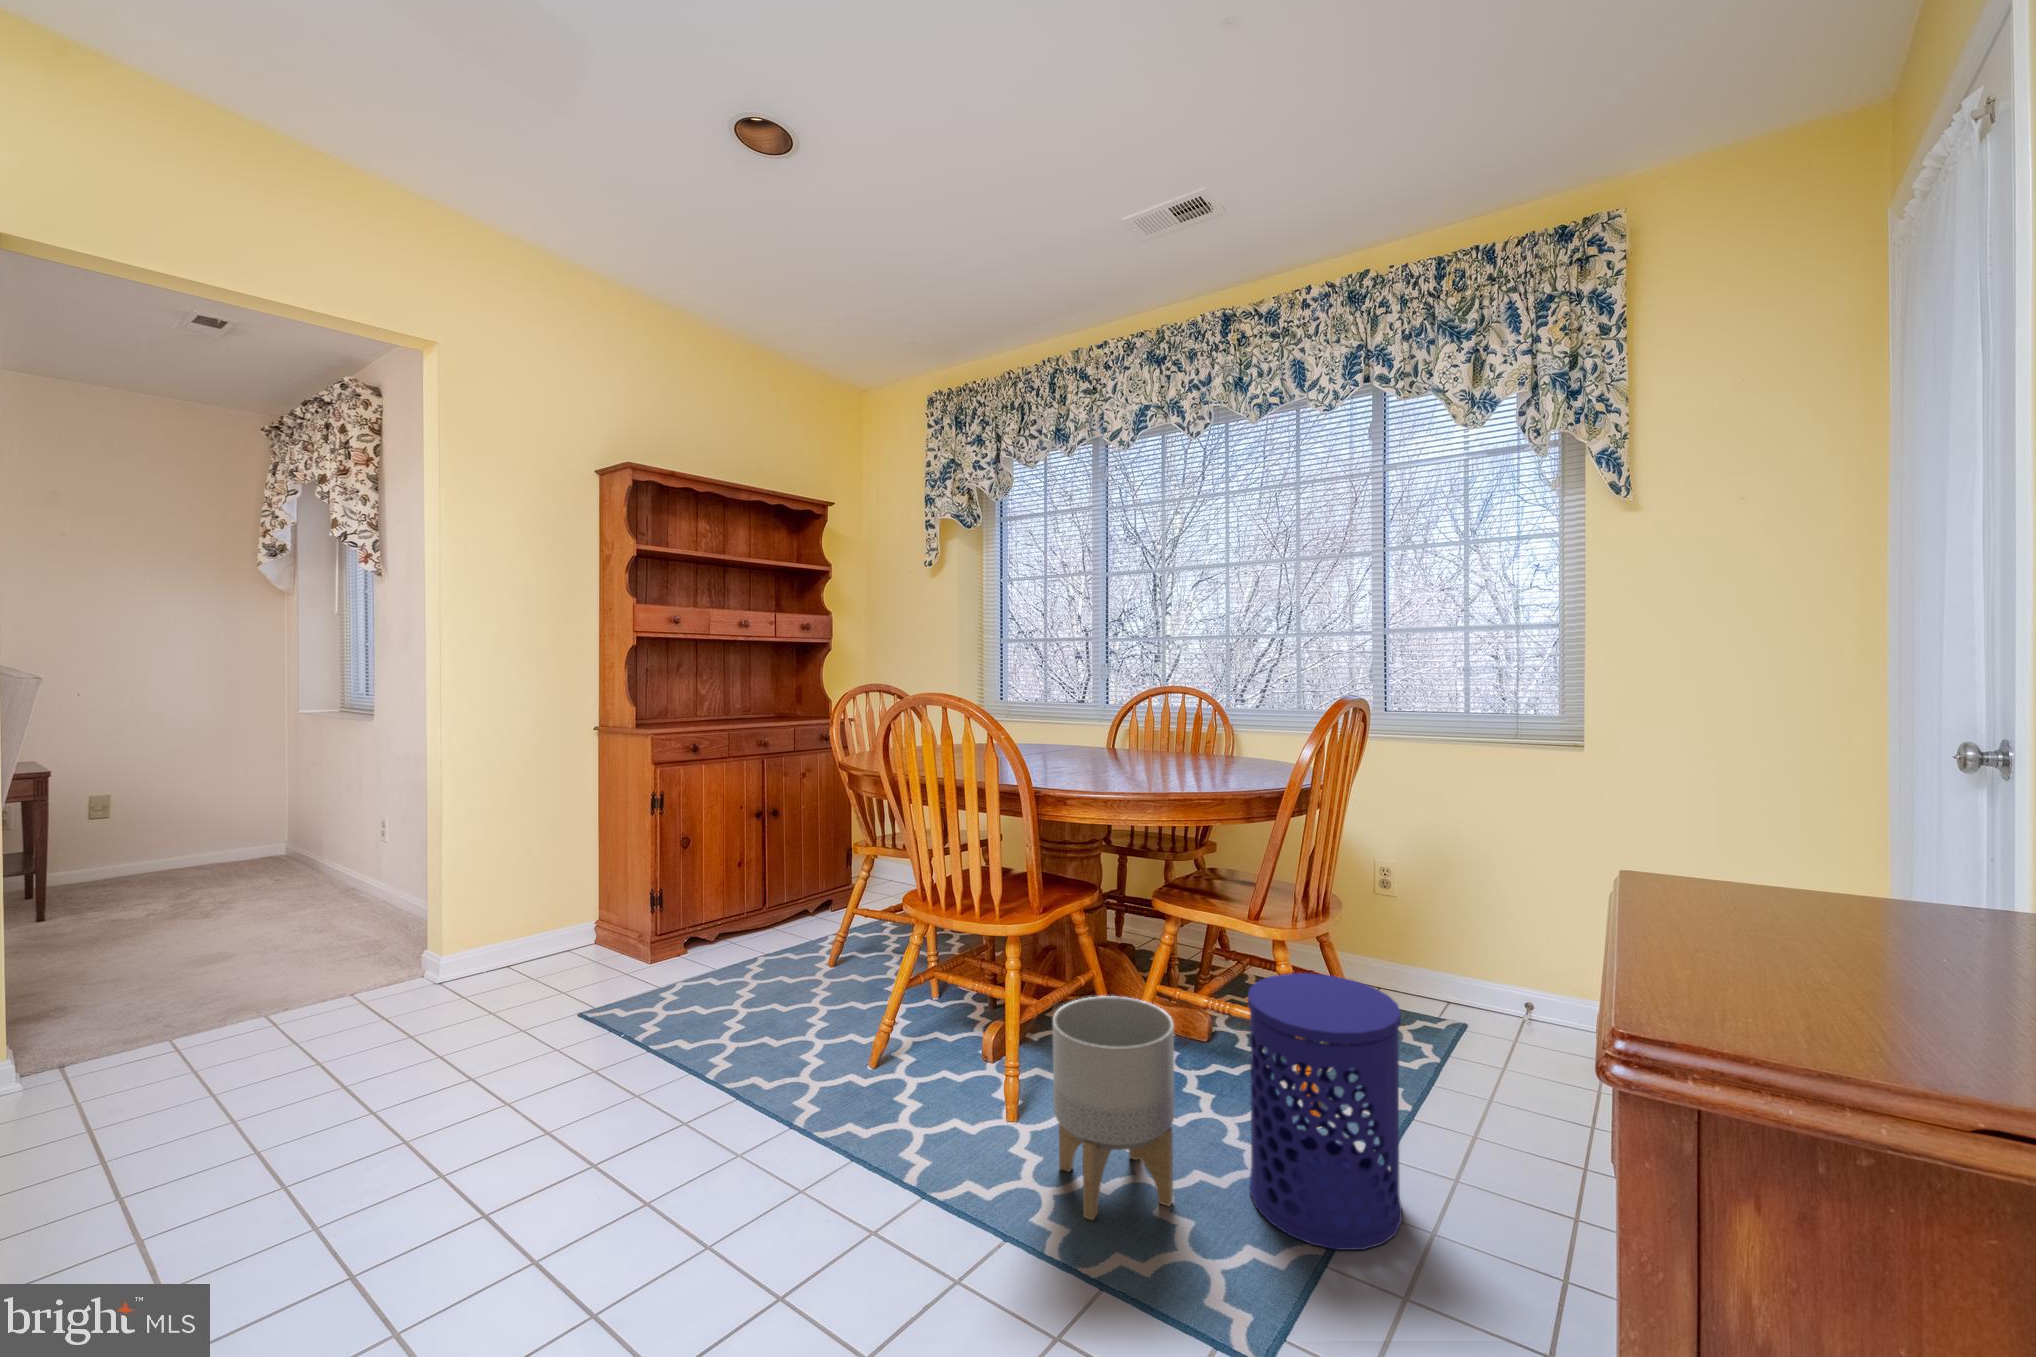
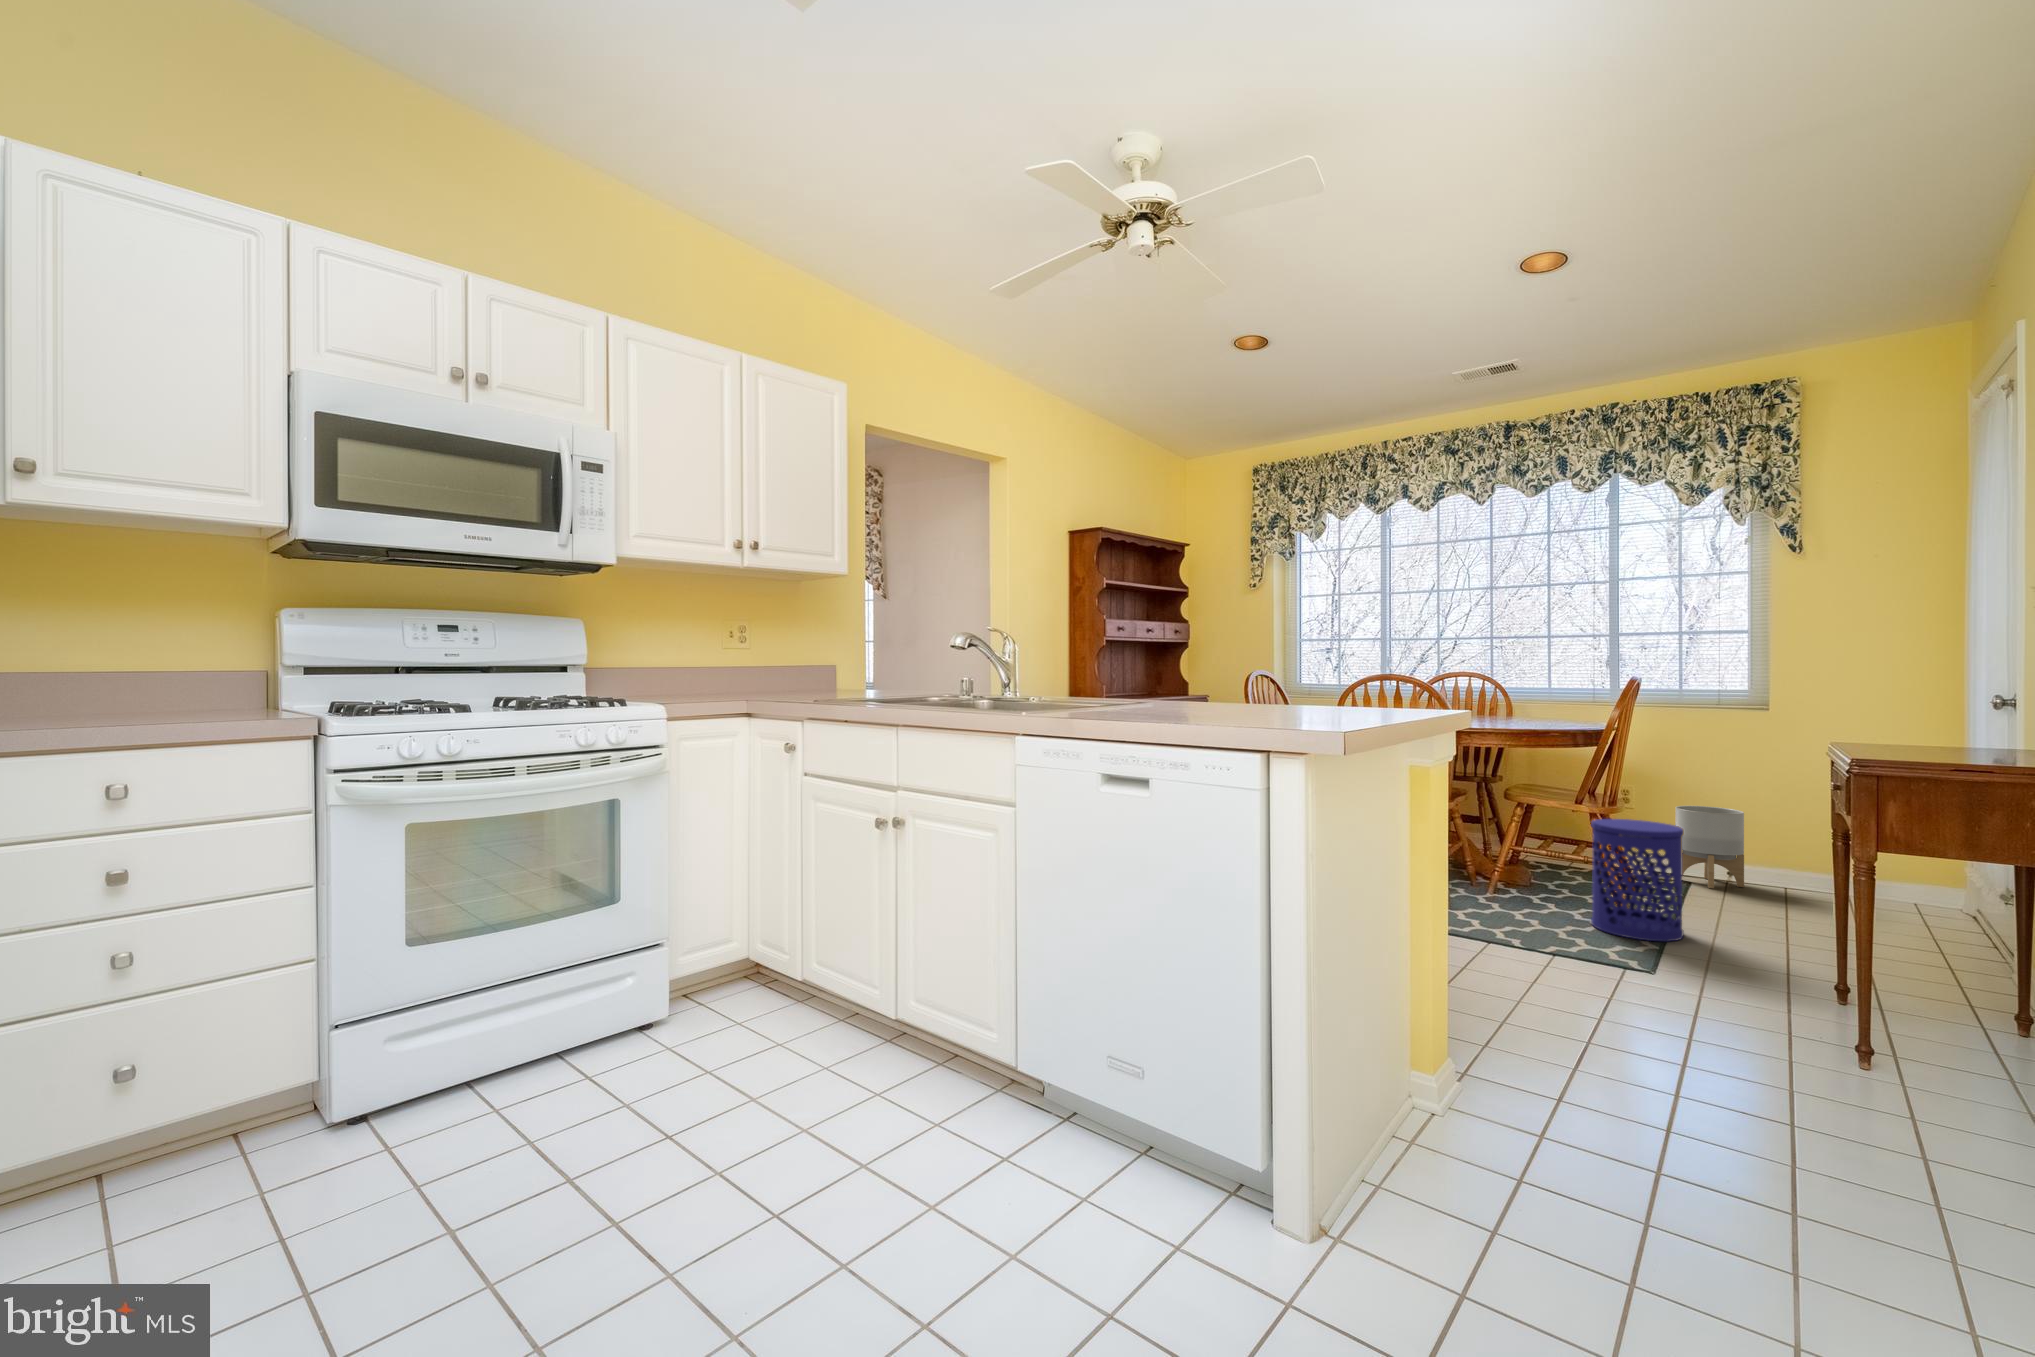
planter: present [1053,996,1175,1220] -> present [1675,806,1744,888]

